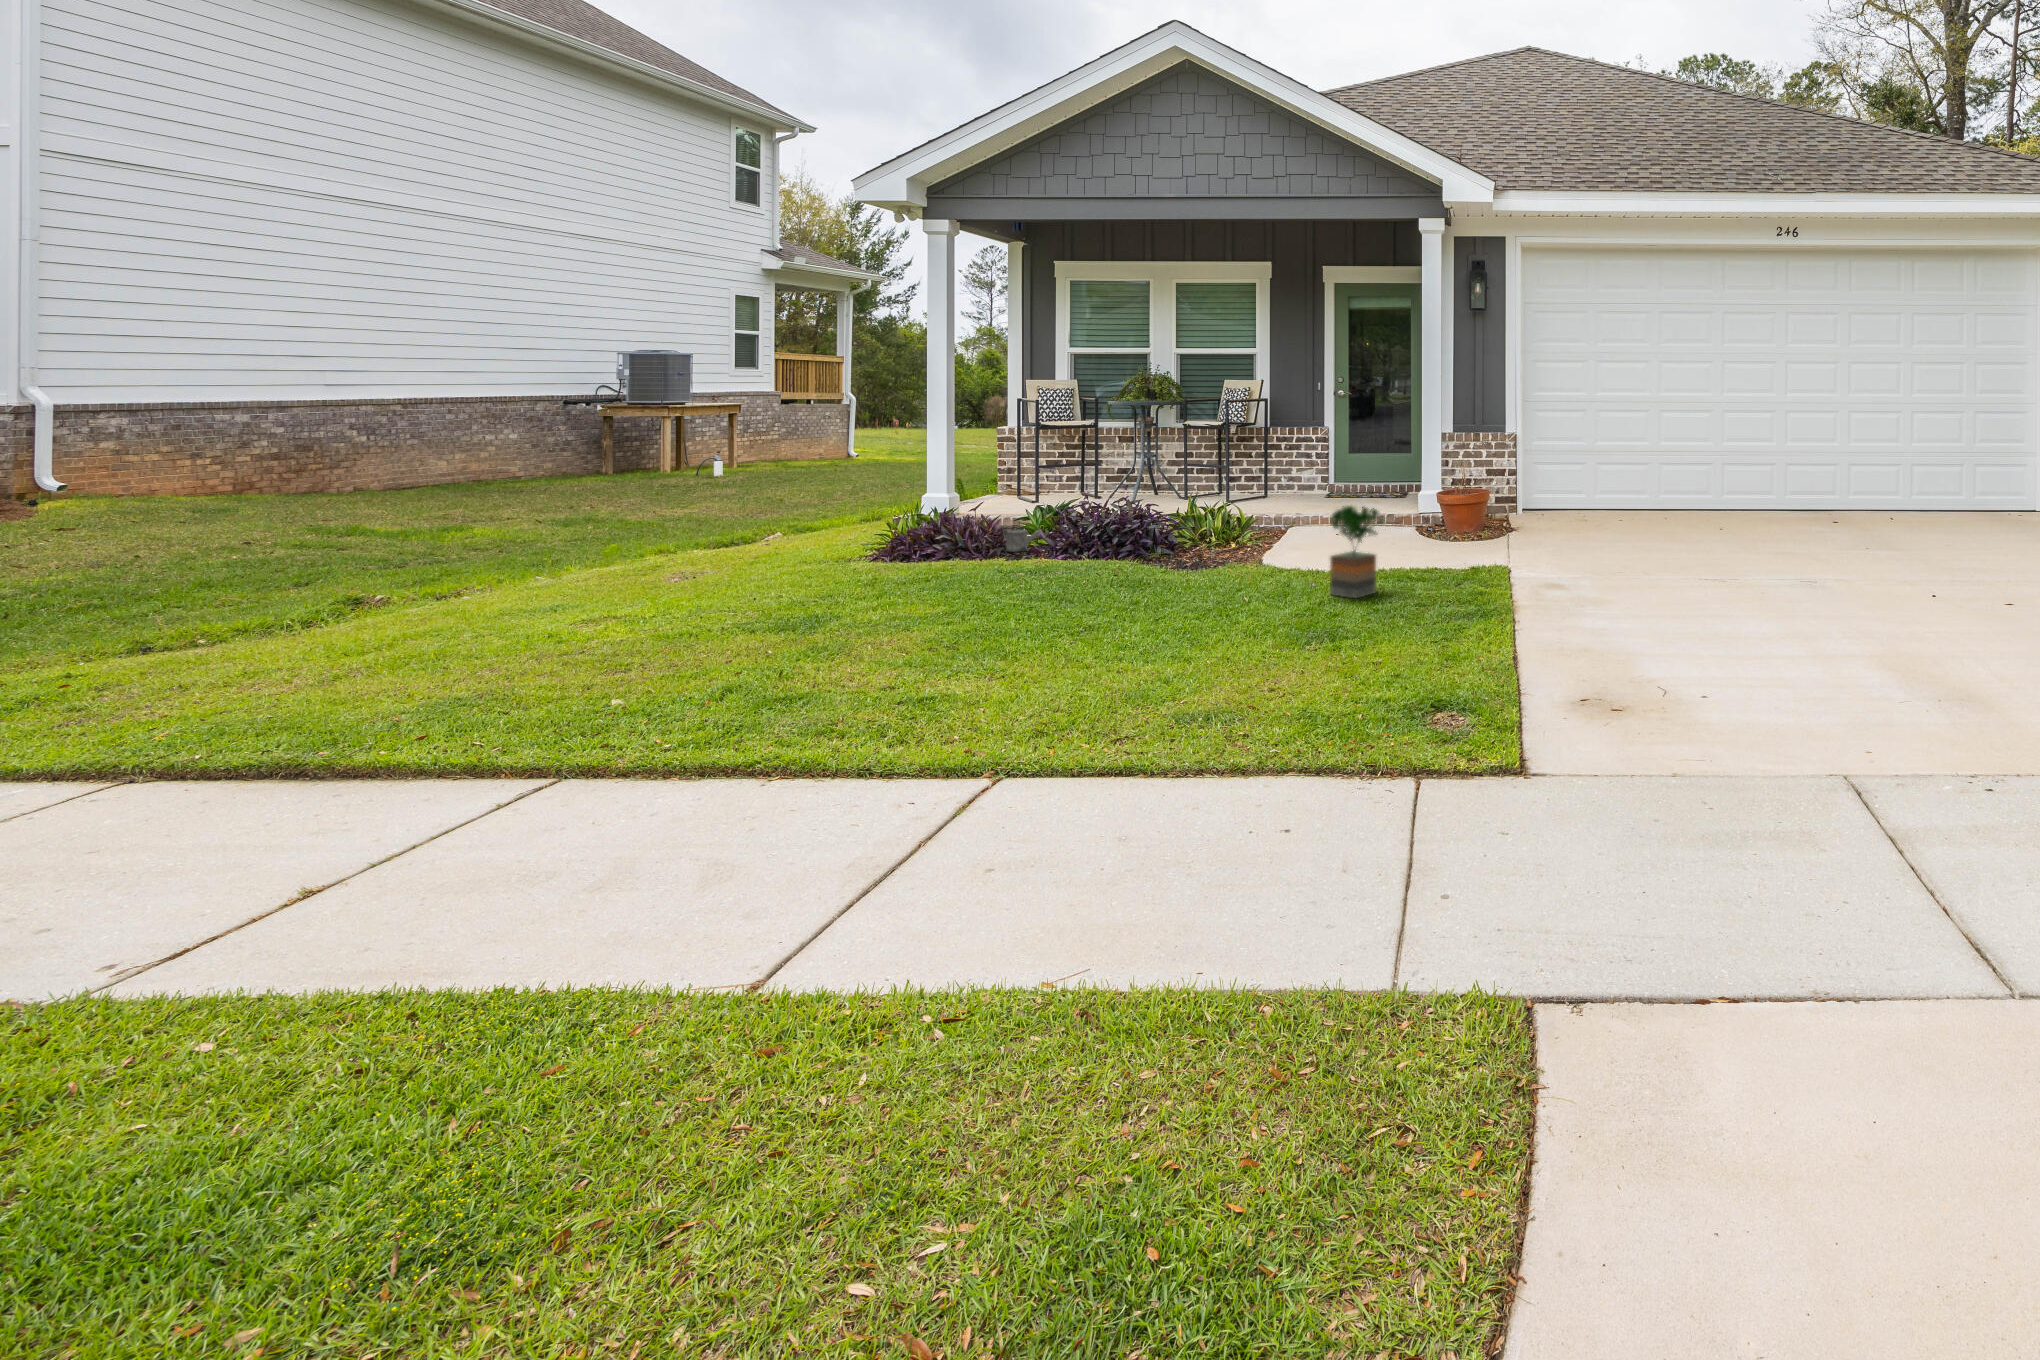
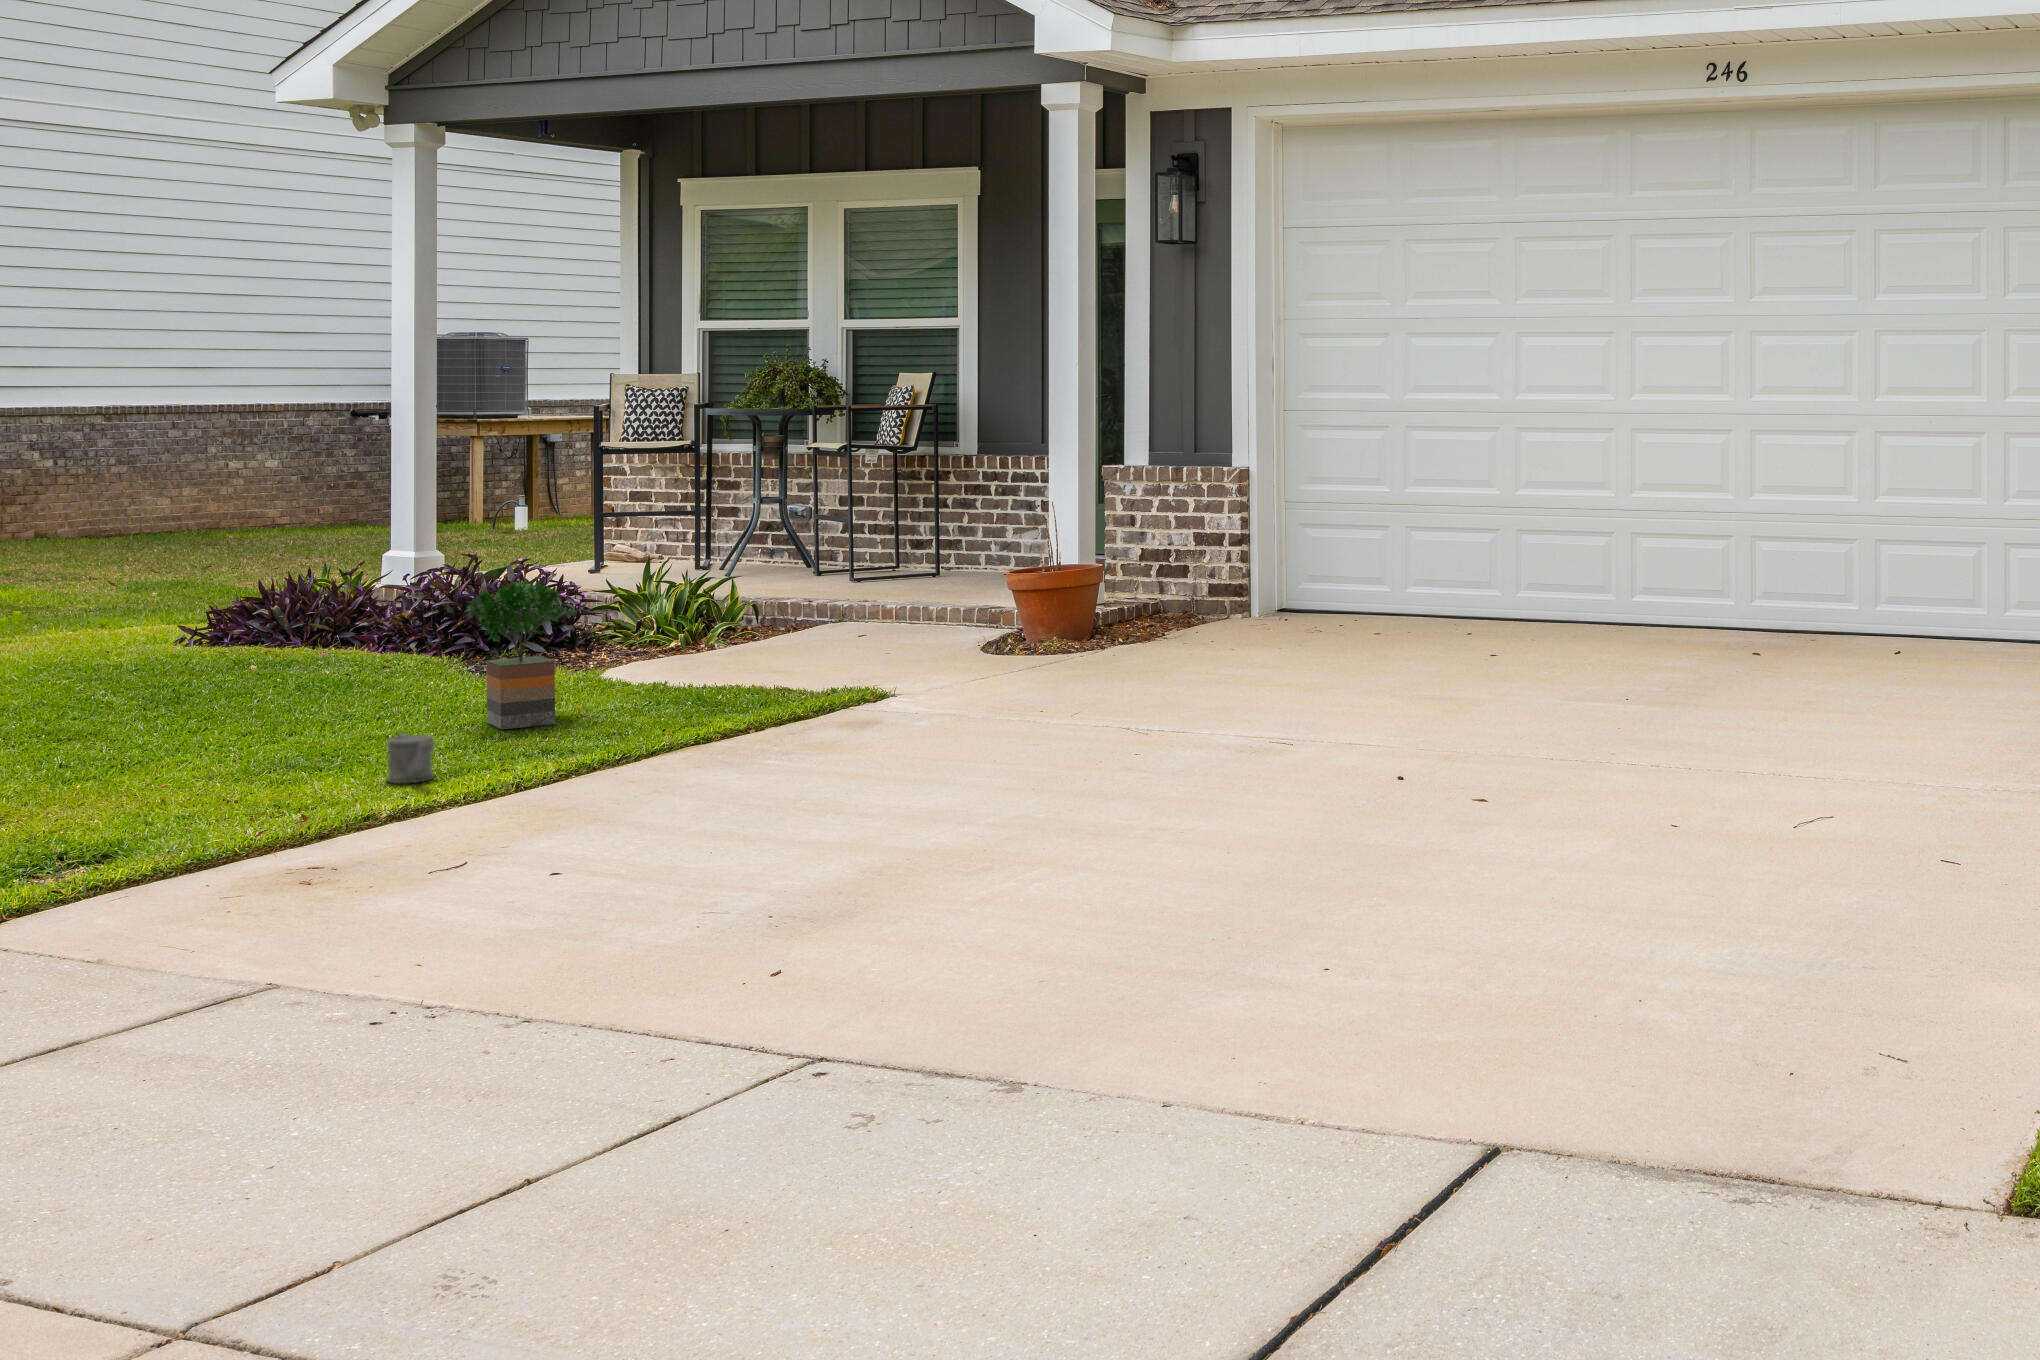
watering can: present [1003,529,1040,552] -> present [387,733,434,783]

